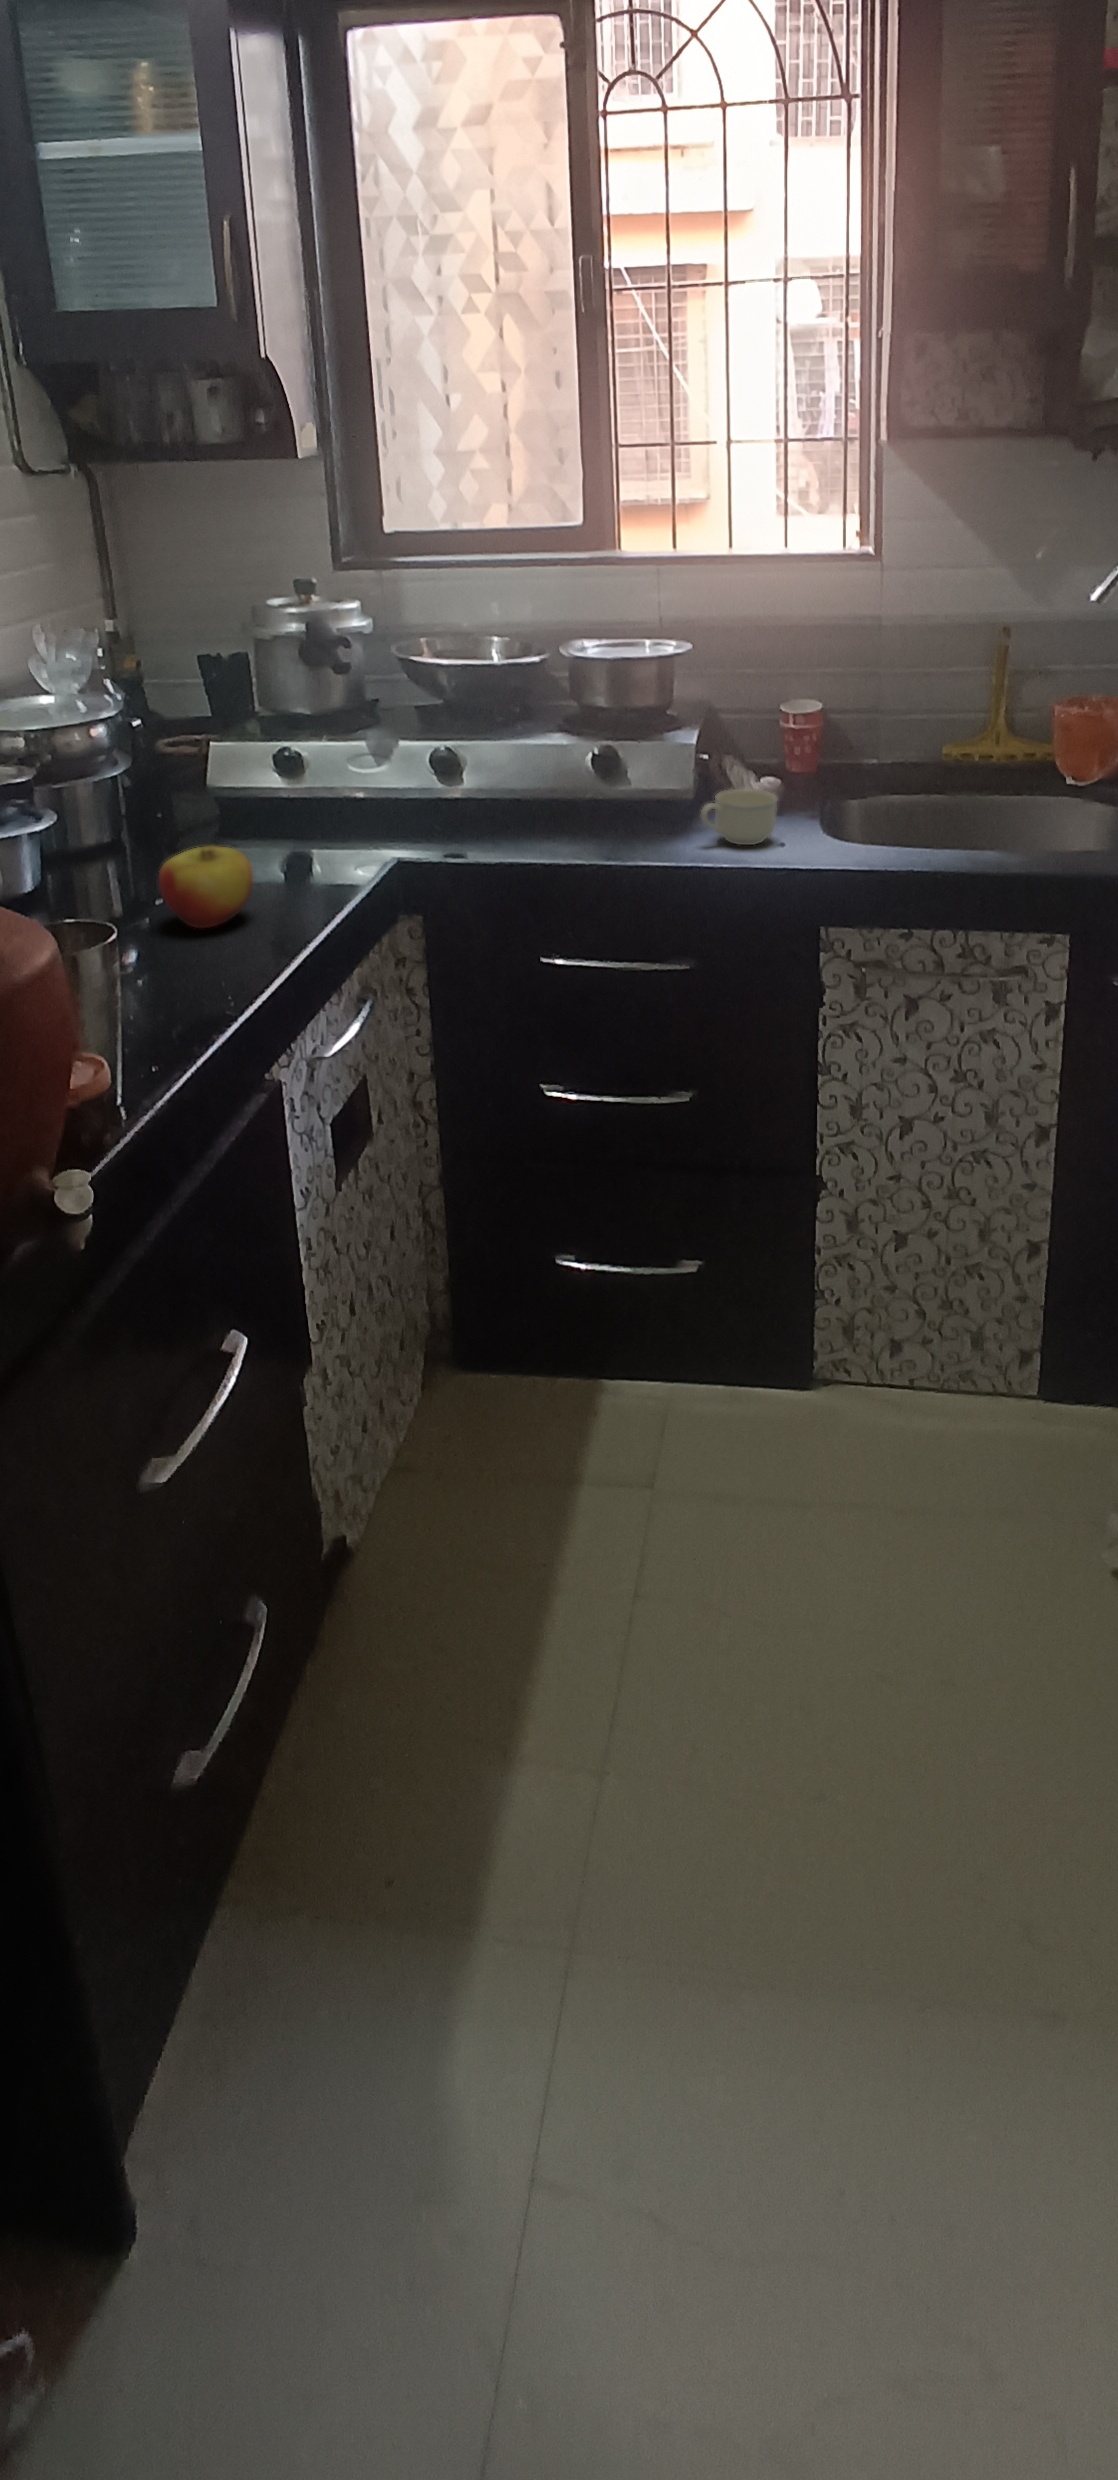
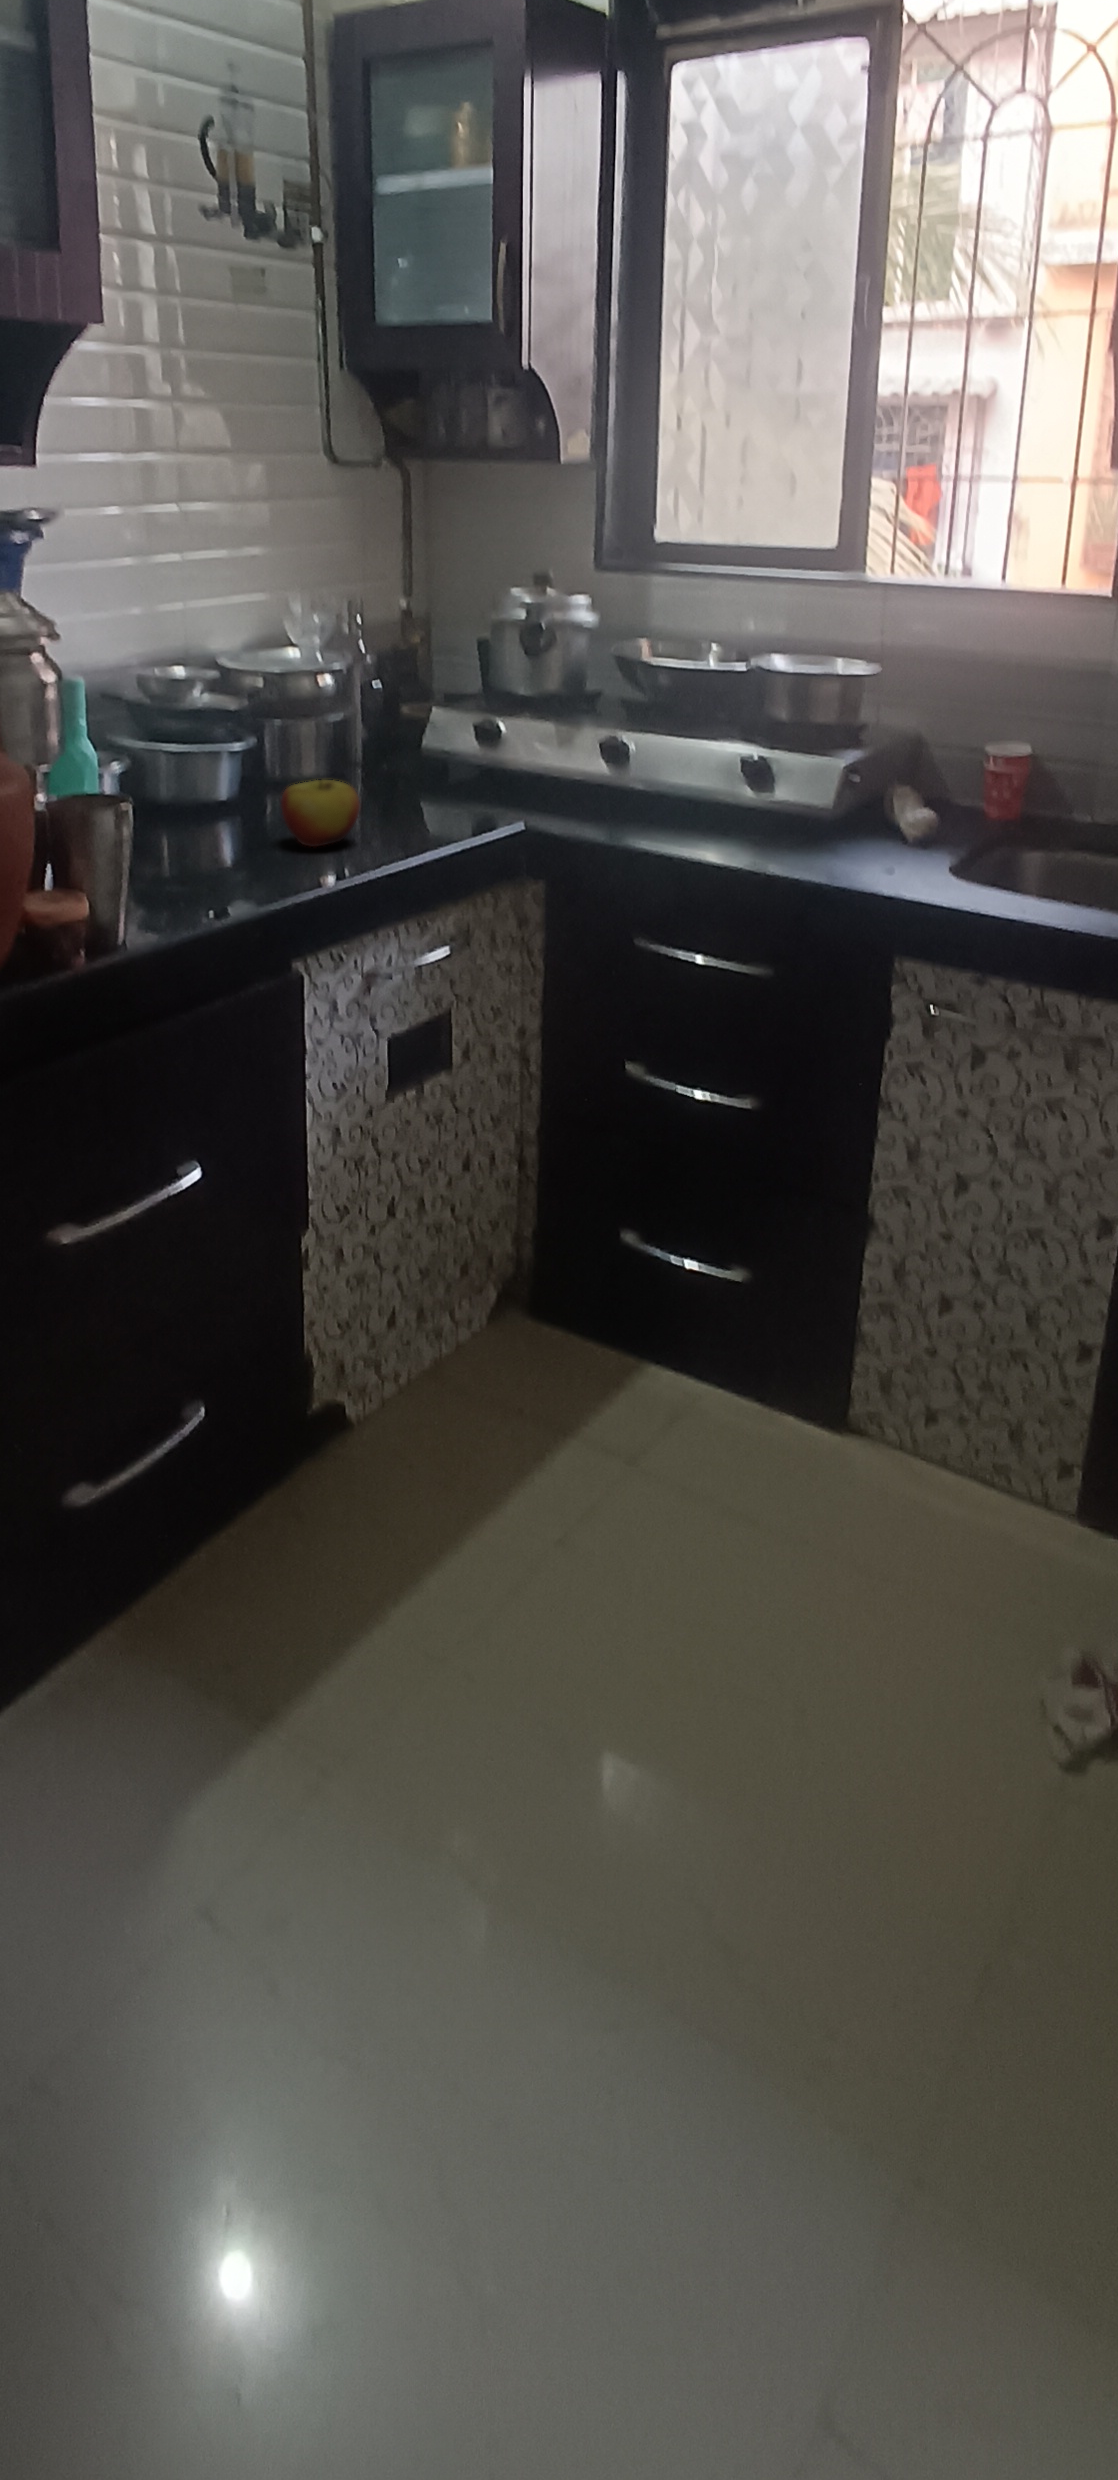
cup: present [701,789,777,845] -> none [801,810,886,866]

